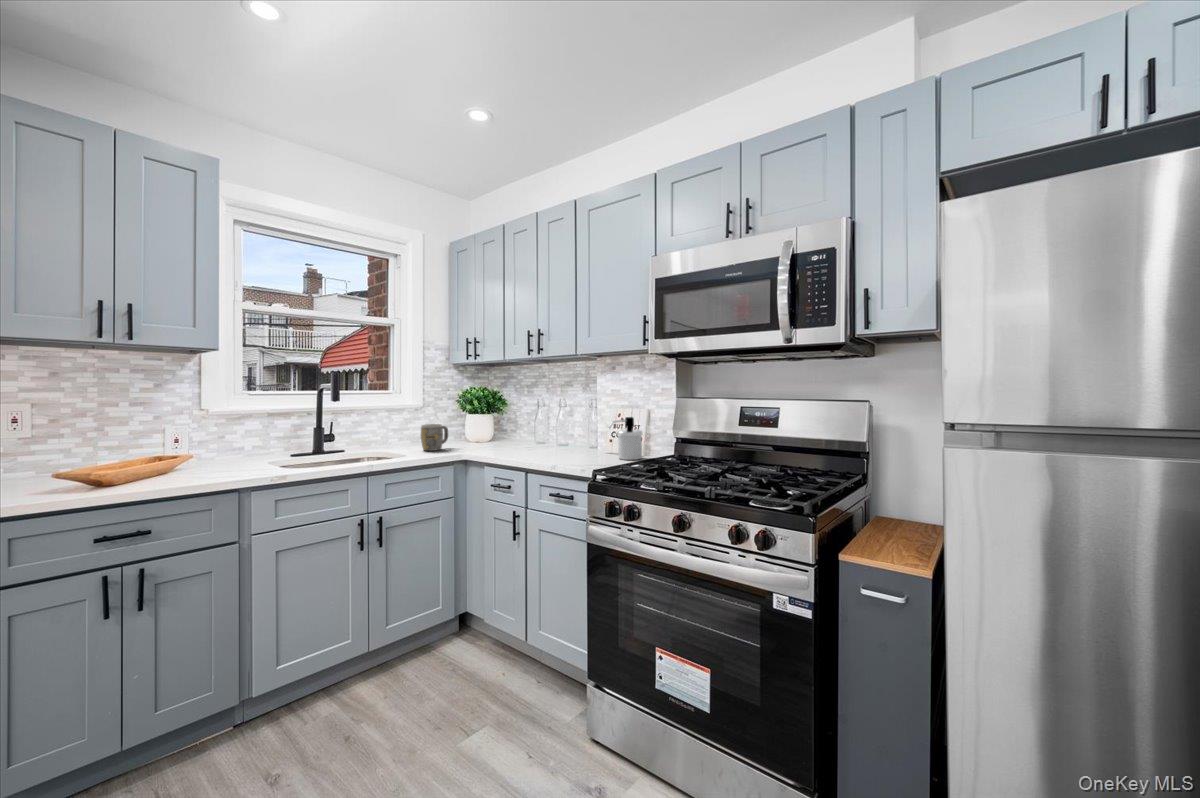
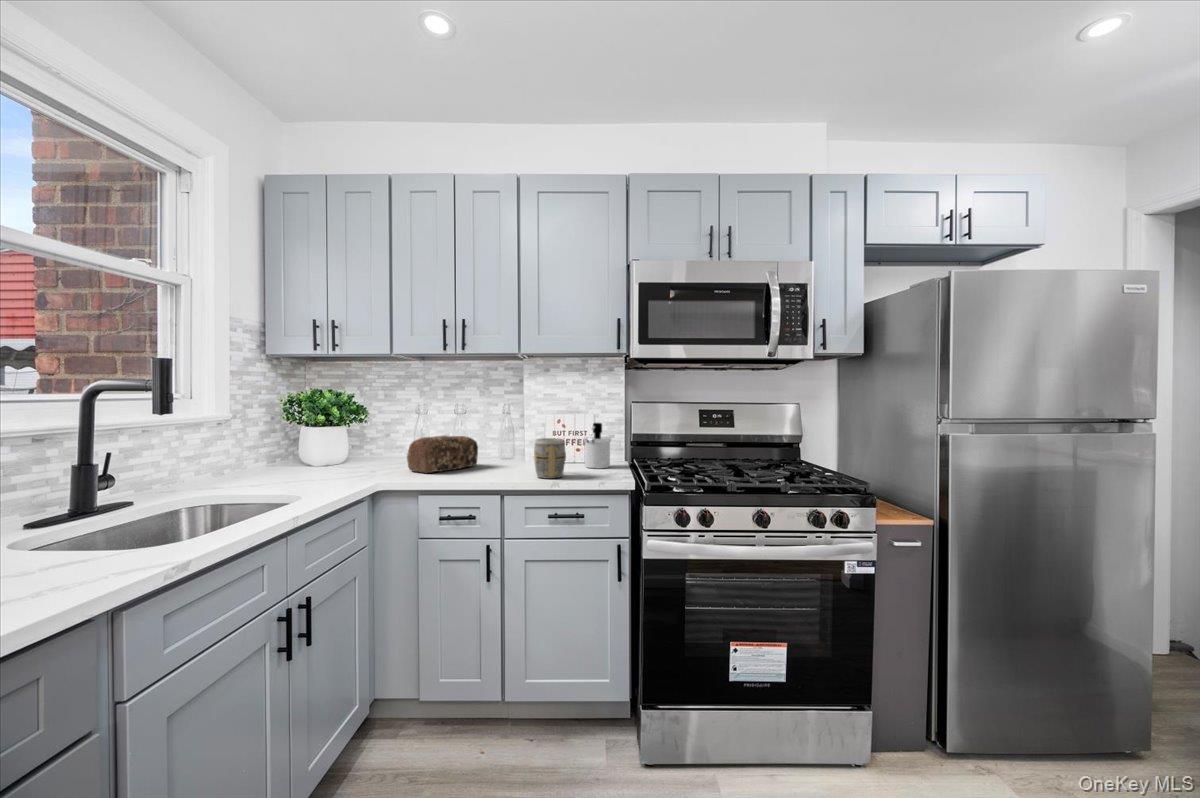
mug: present [421,424,448,451] -> present [534,438,566,479]
bread loaf: none [500,425,551,453] -> present [407,436,478,473]

